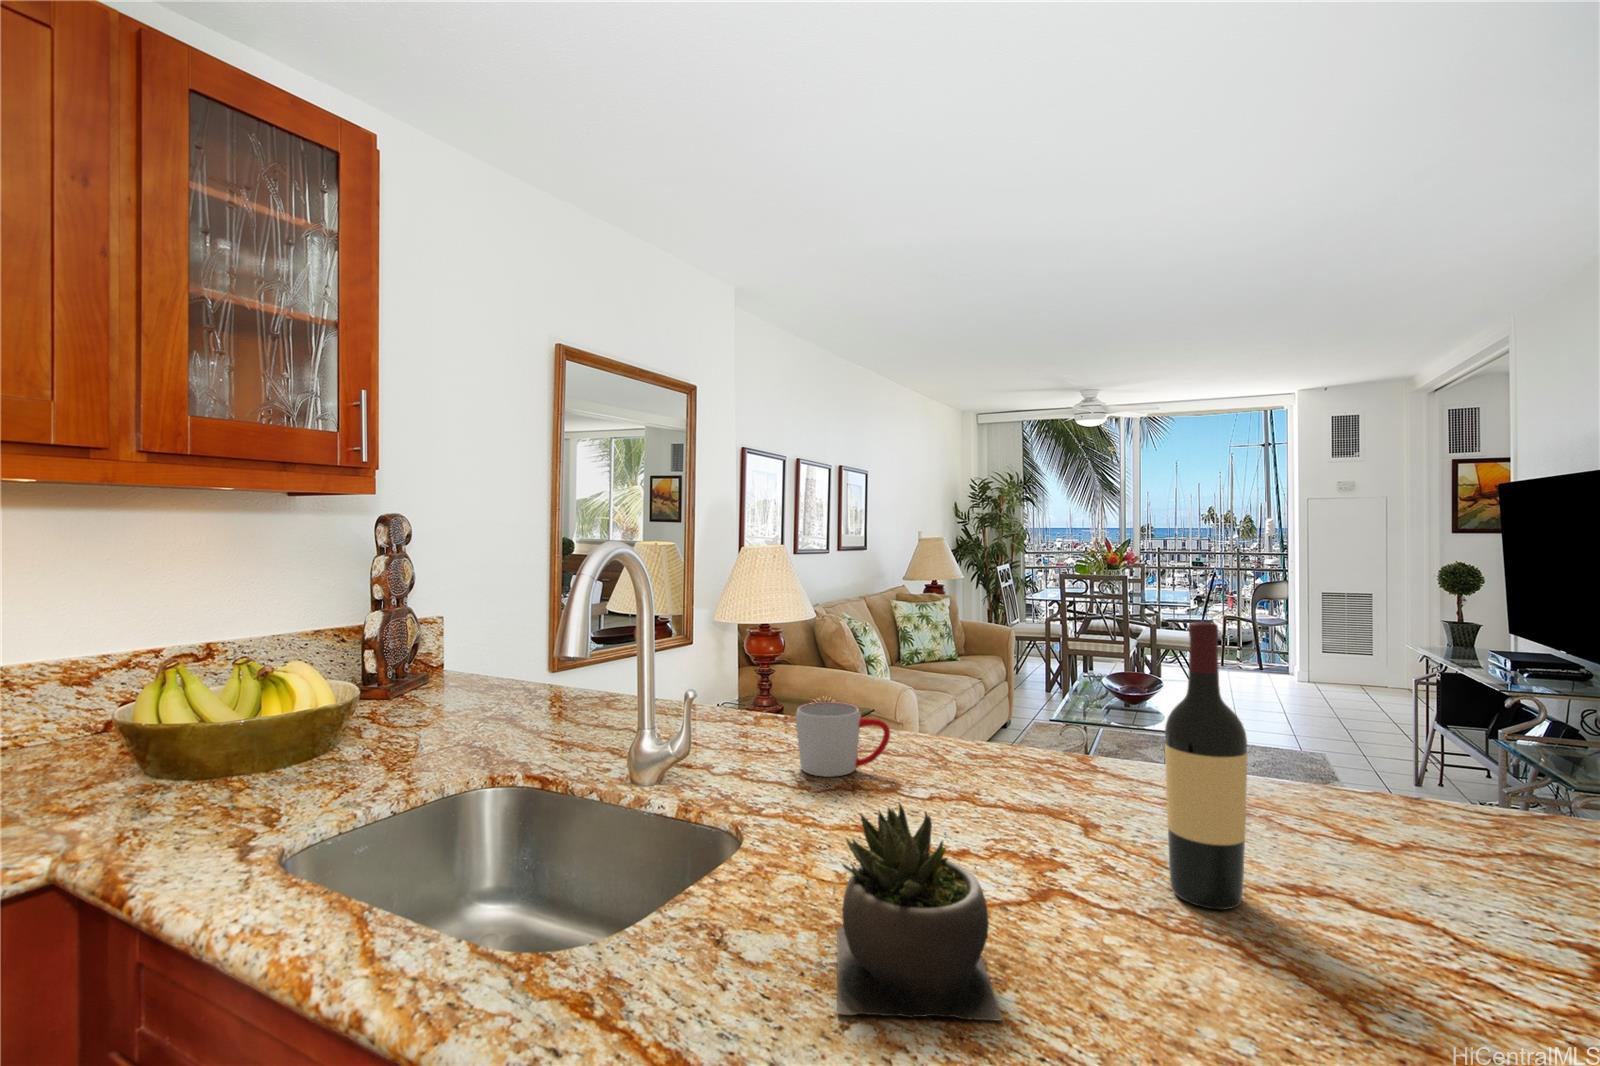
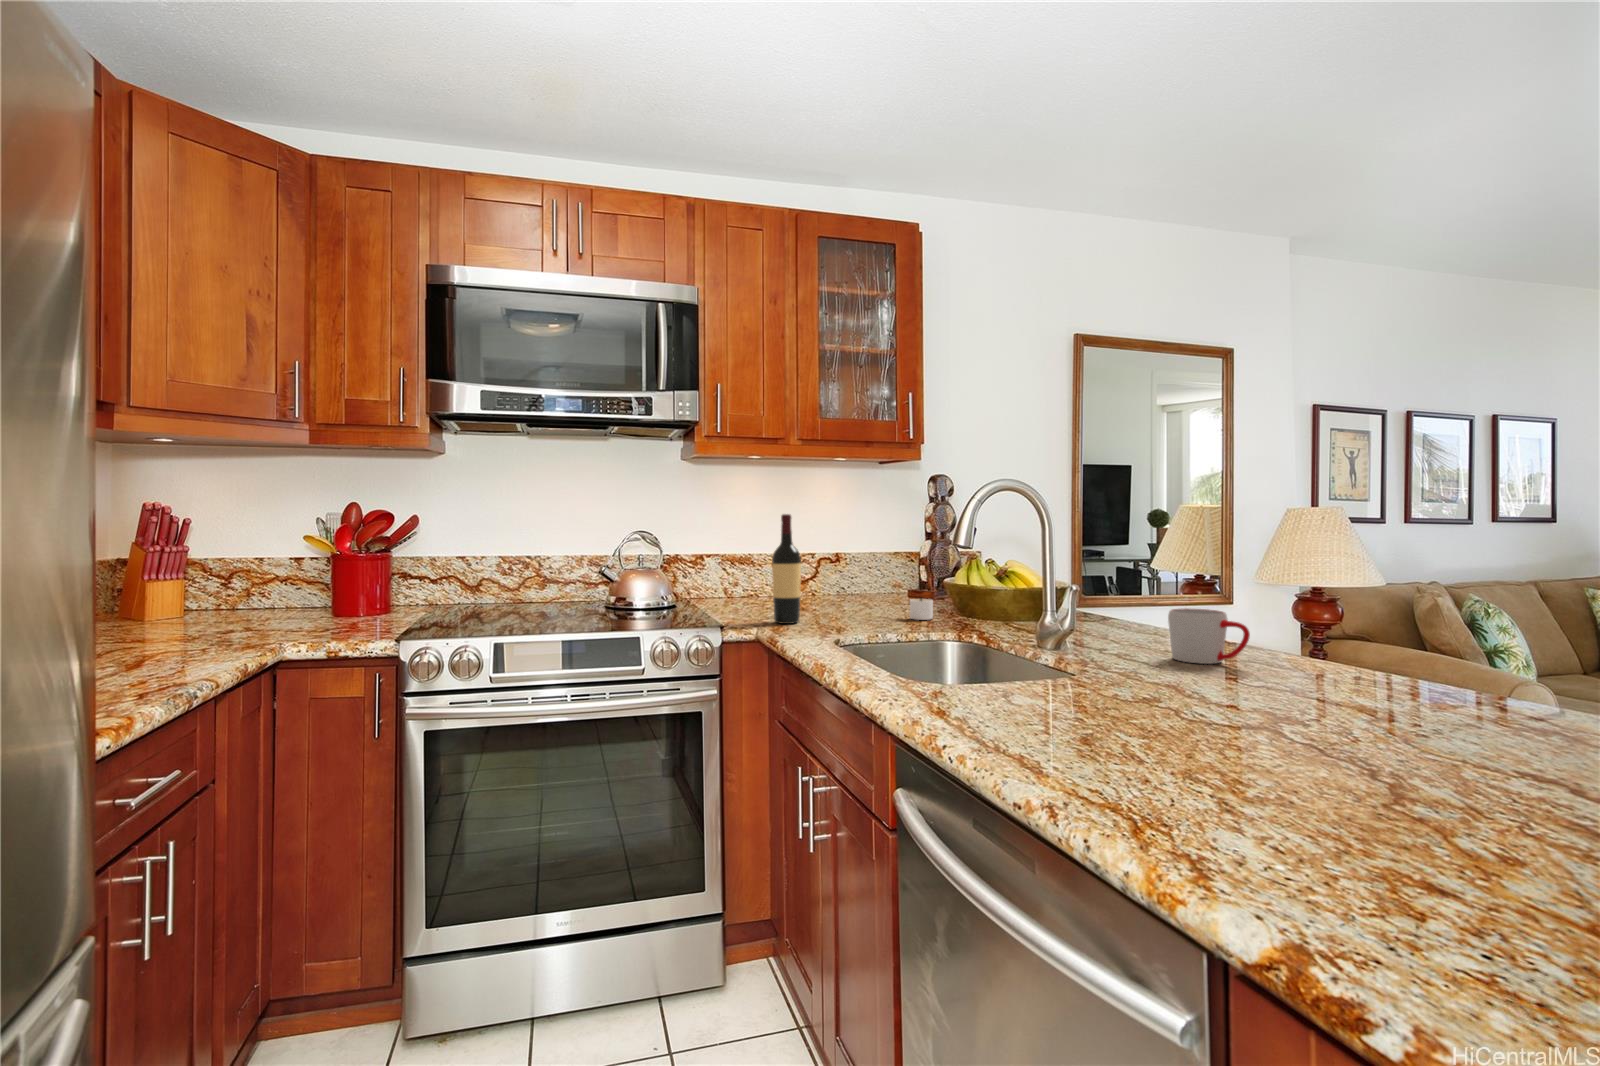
wine bottle: present [1165,622,1247,909] -> present [772,514,801,624]
candle: none [382,716,439,754] -> present [910,598,933,620]
succulent plant: present [837,803,1003,1020] -> none [1032,615,1165,736]

